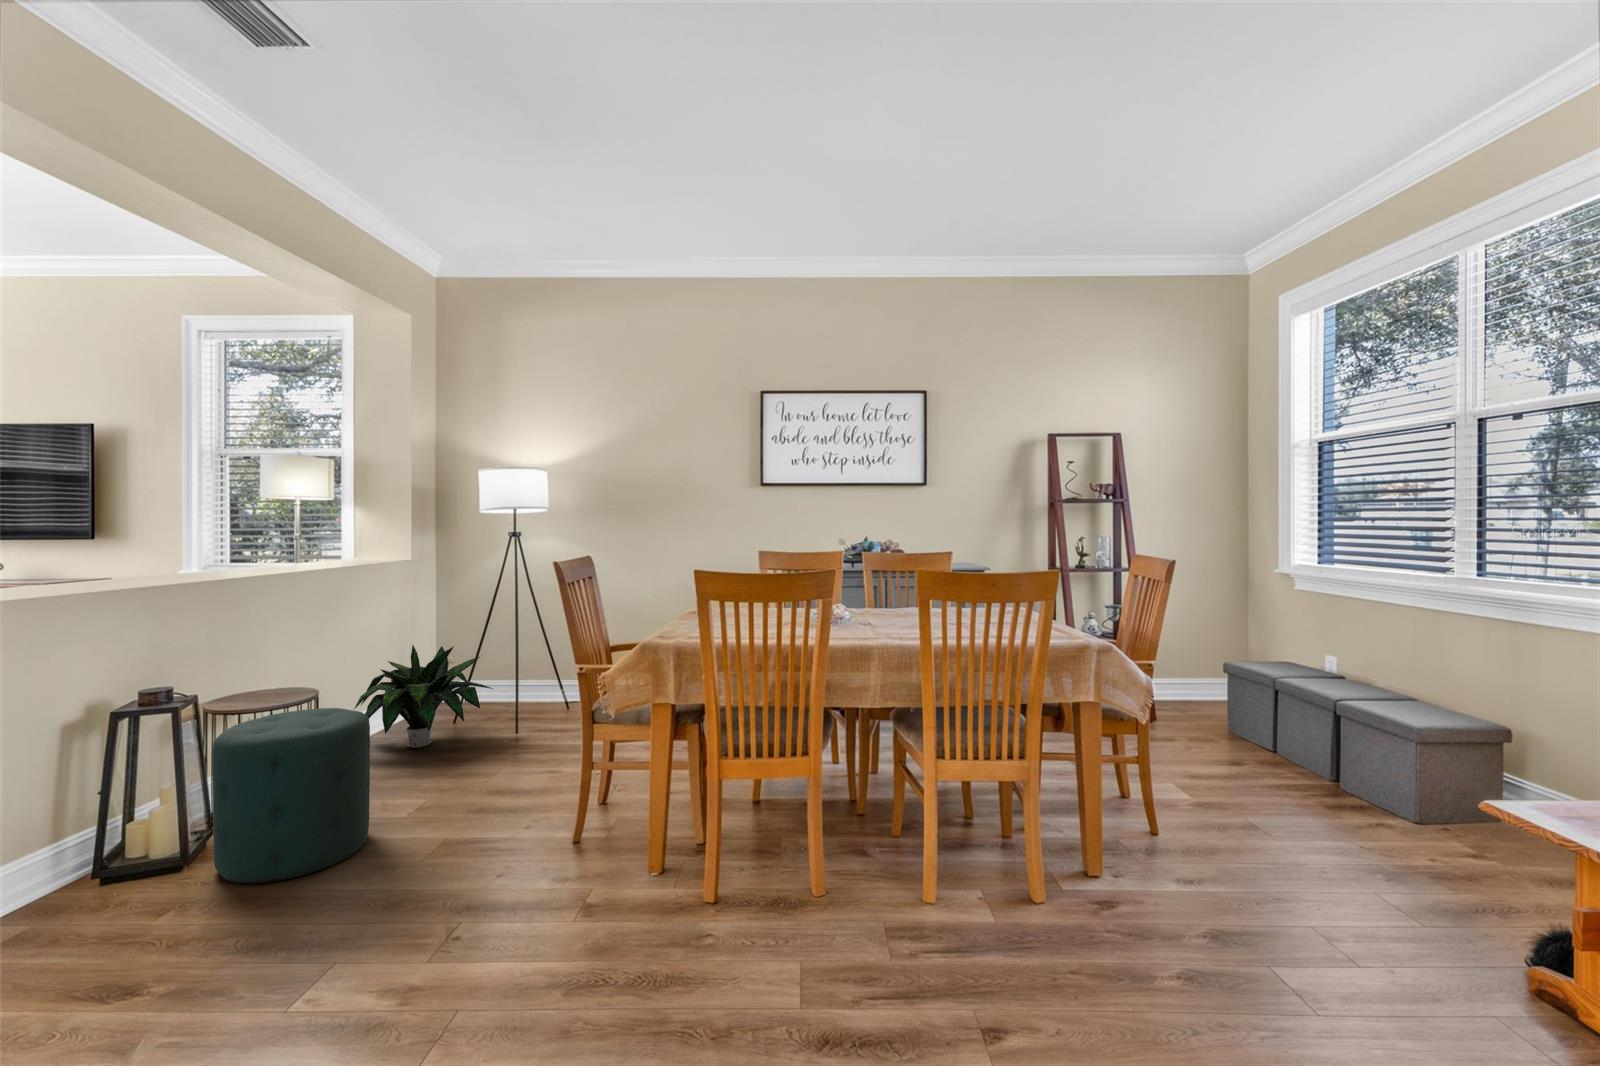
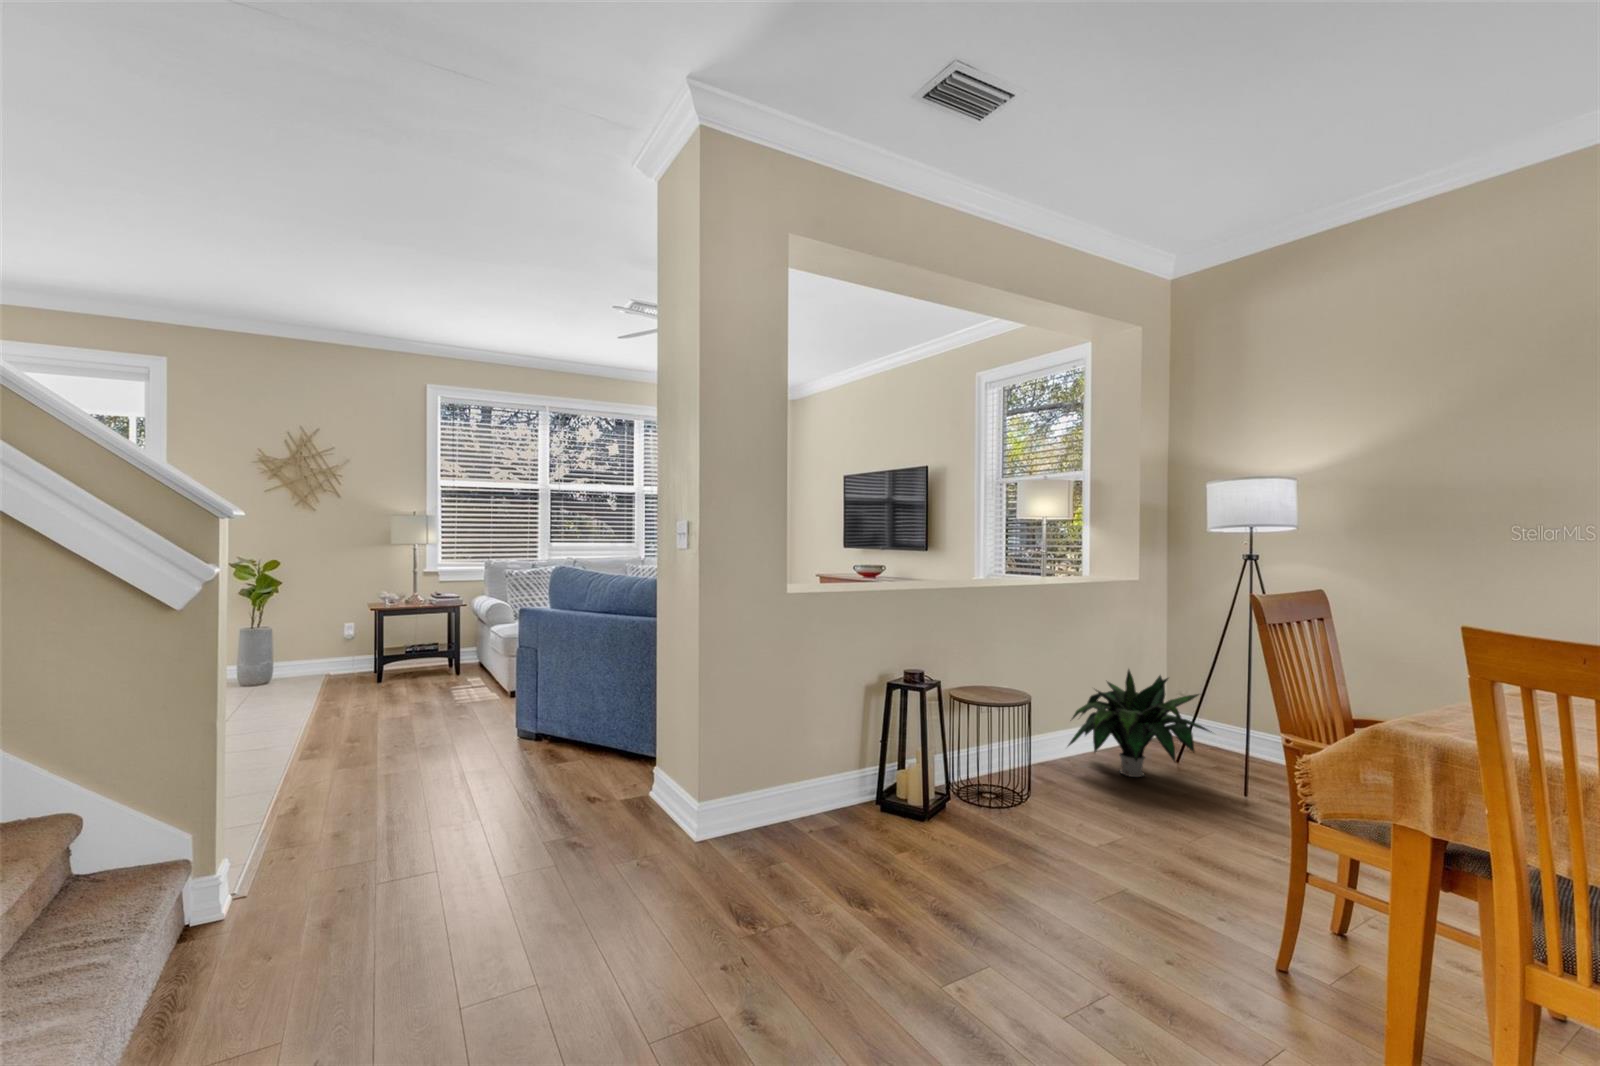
ottoman: present [212,708,370,884] -> none [939,711,1058,865]

